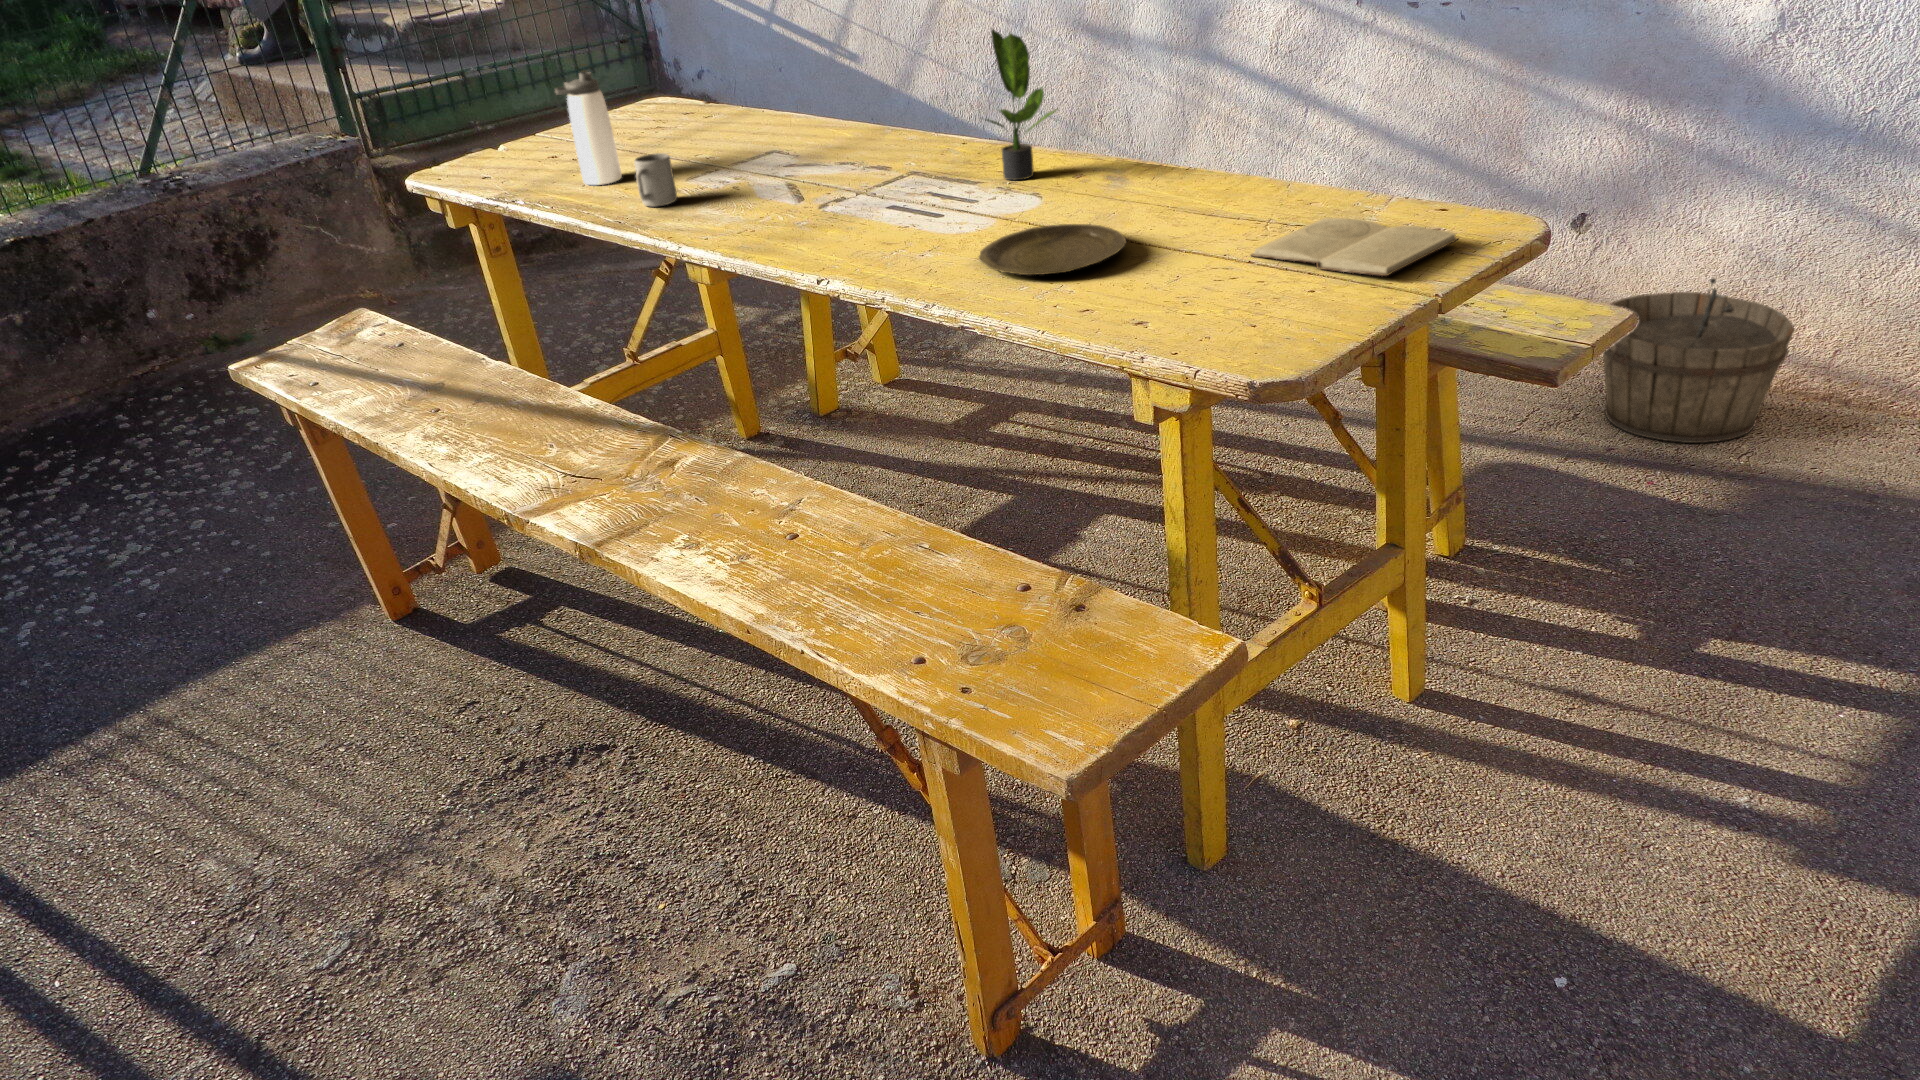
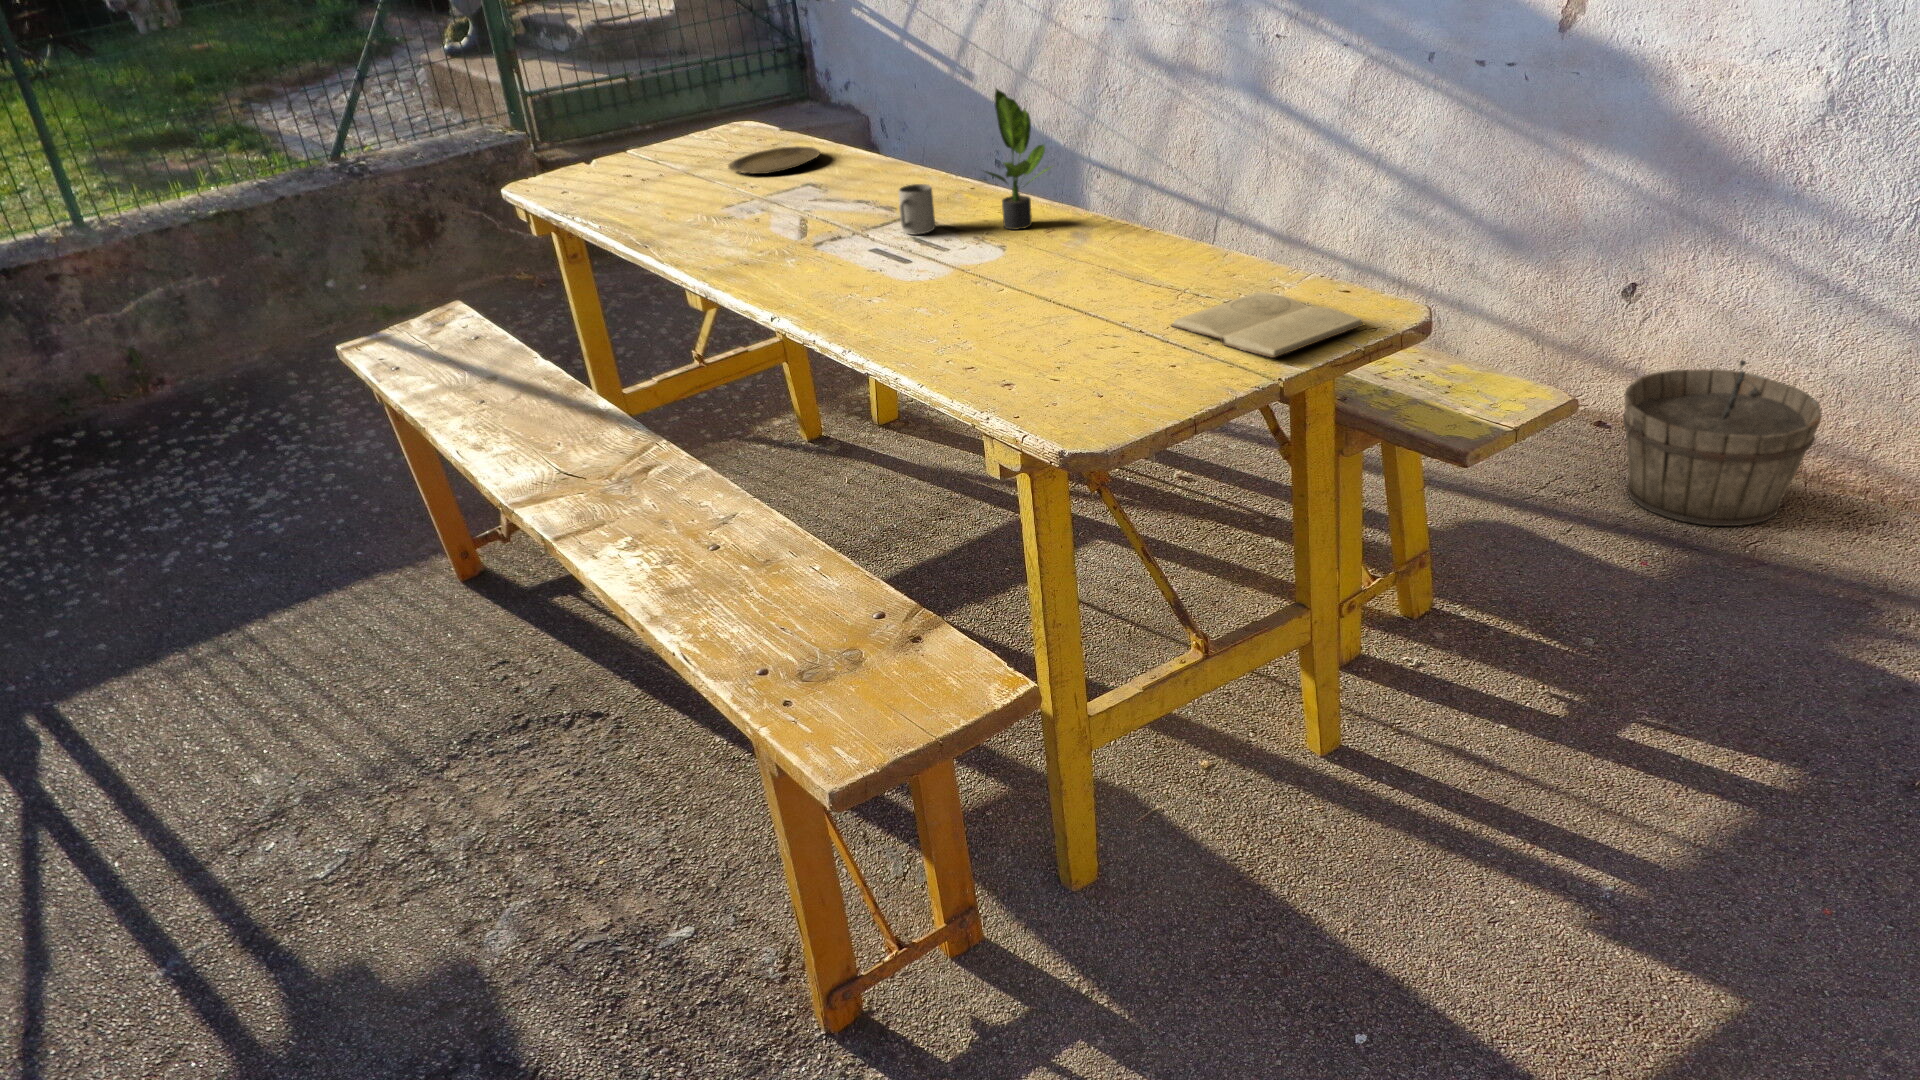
thermos bottle: present [555,72,622,185] -> none [624,107,682,208]
mug: present [634,153,677,207] -> present [899,184,935,235]
plate: present [979,224,1126,275] -> present [728,146,820,174]

